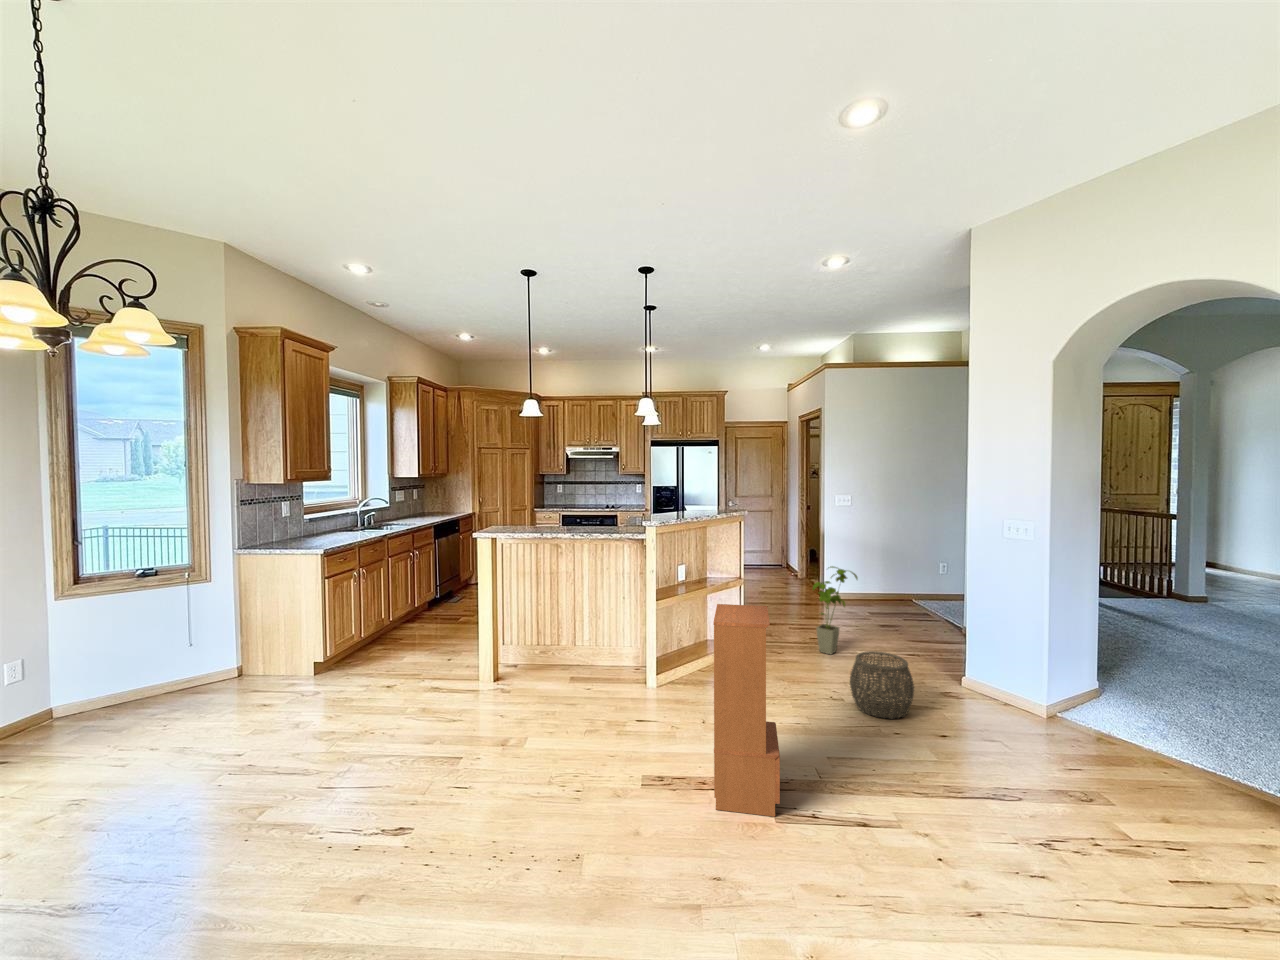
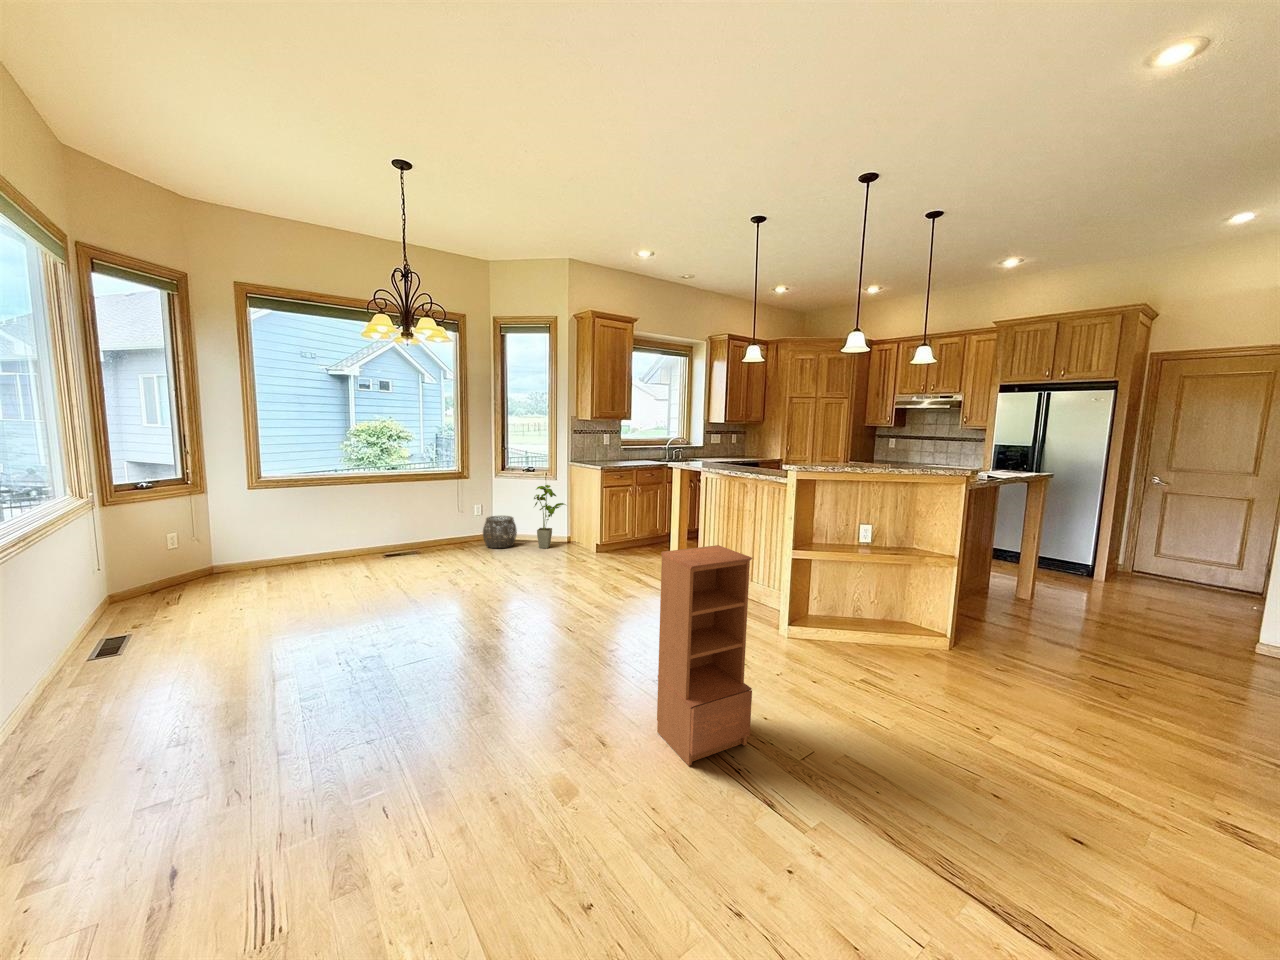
house plant: present [813,566,858,655] -> present [534,485,566,548]
woven basket: present [850,651,914,719] -> present [483,516,517,548]

